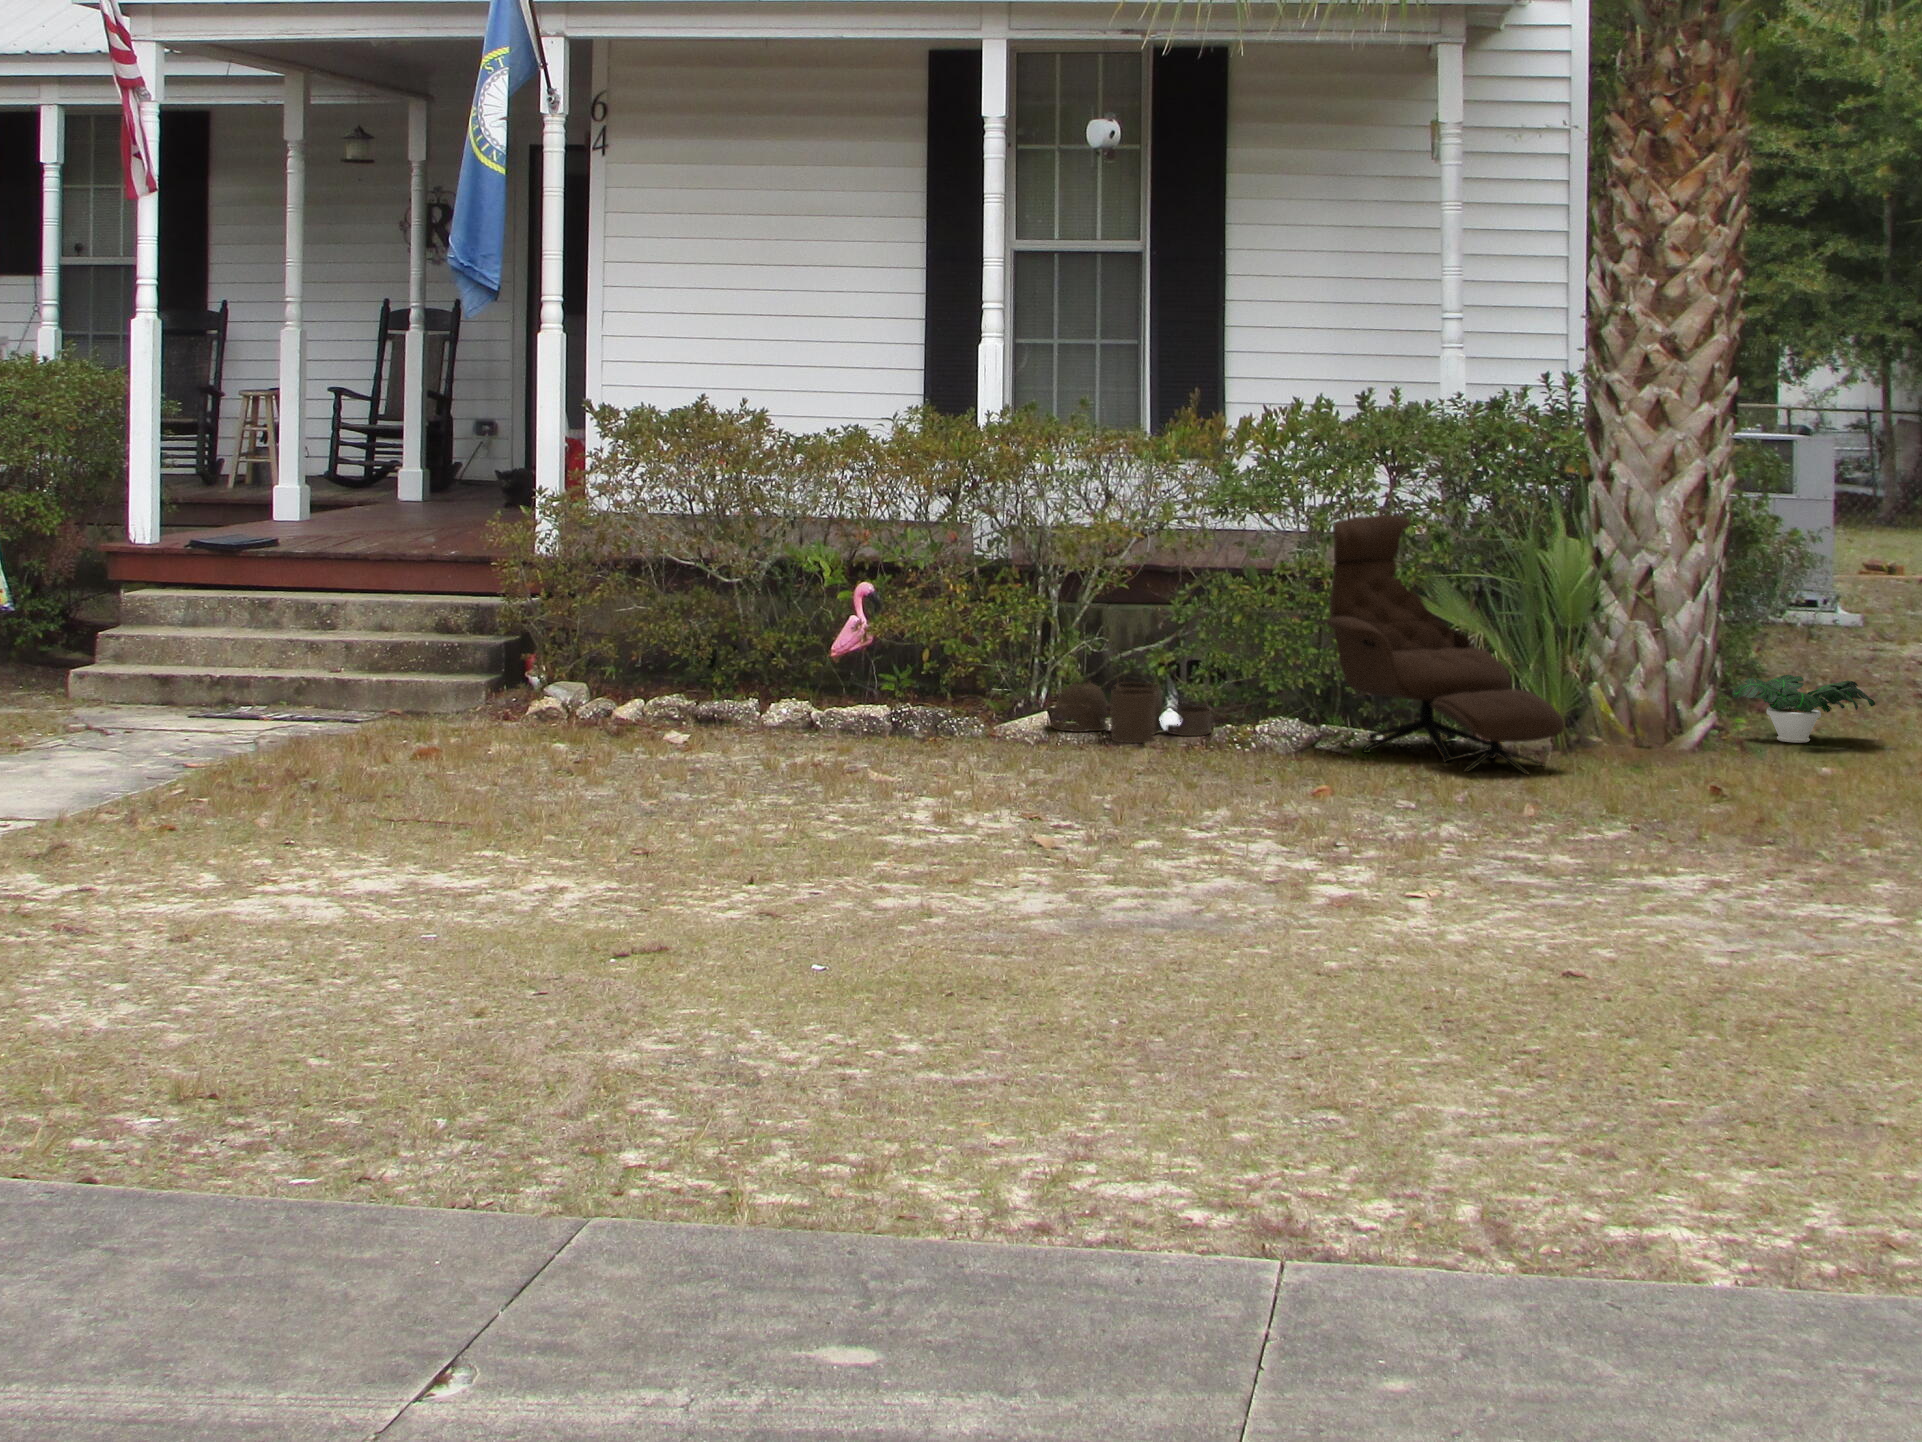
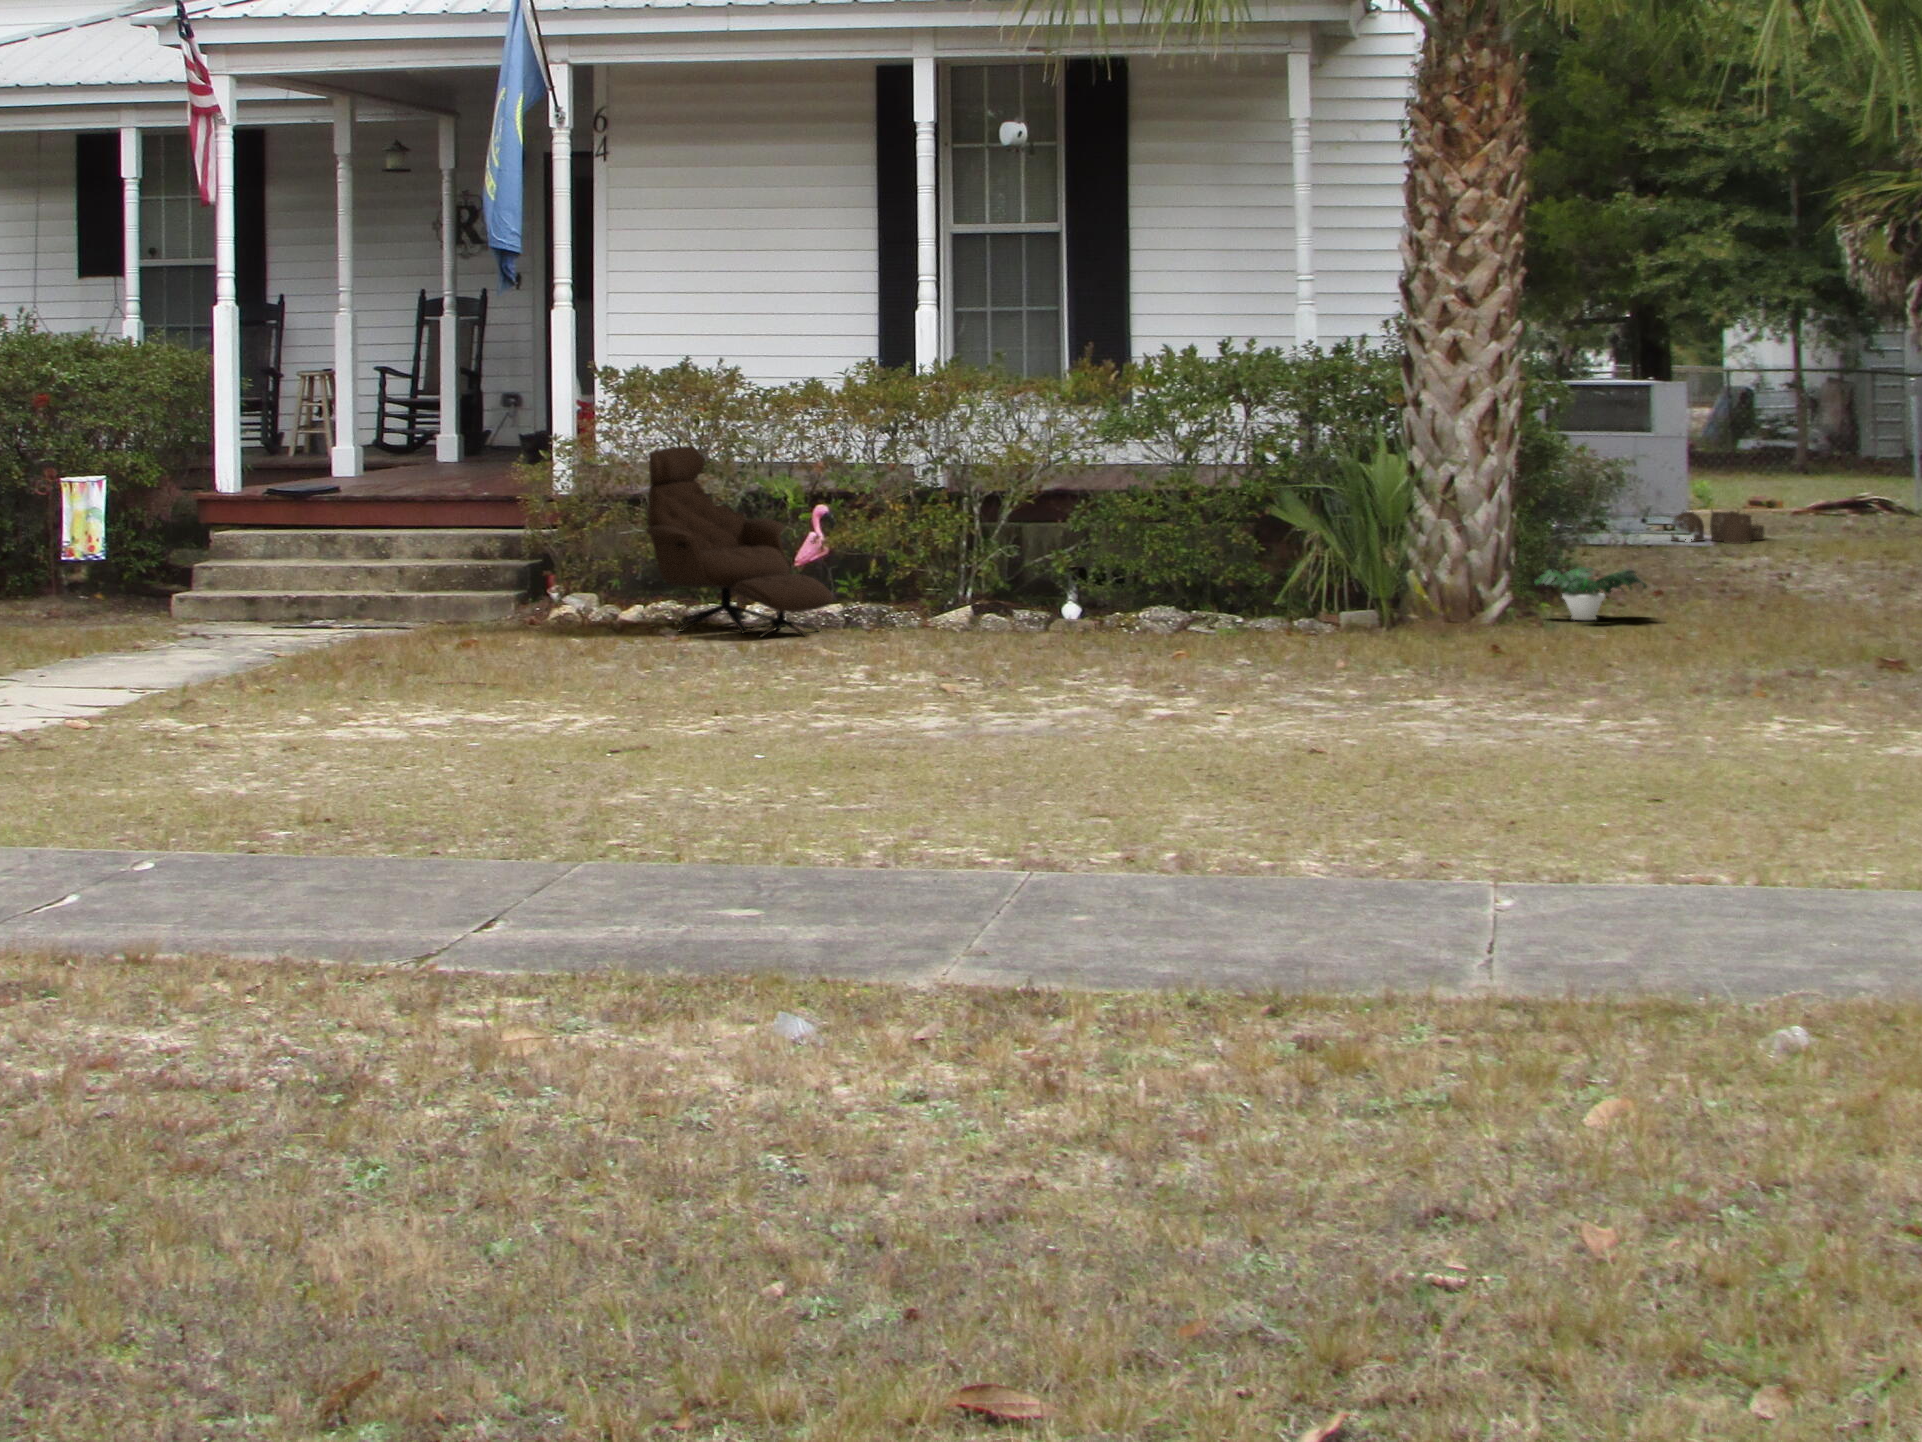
lounge chair: present [1326,515,1564,774] -> present [646,446,833,638]
woven basket: present [1052,676,1211,743] -> present [1671,511,1764,544]

